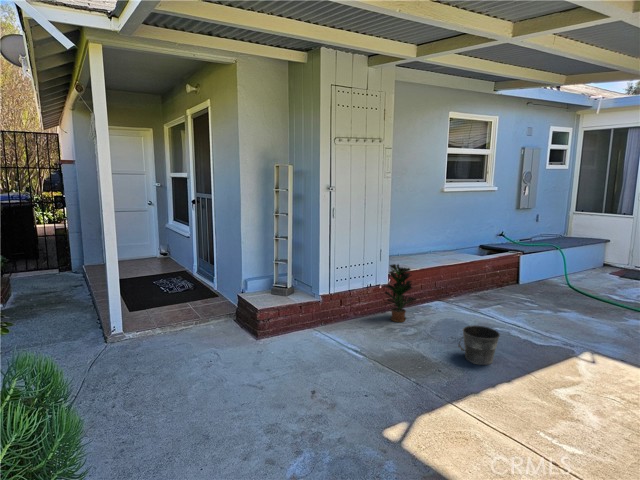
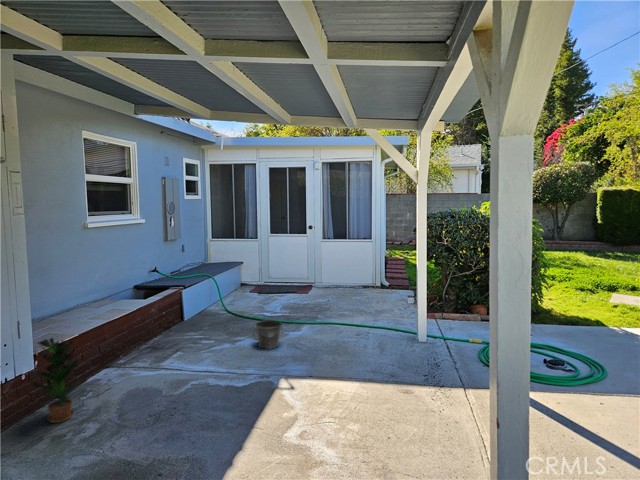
bucket: present [458,325,500,365] -> present [255,320,282,348]

